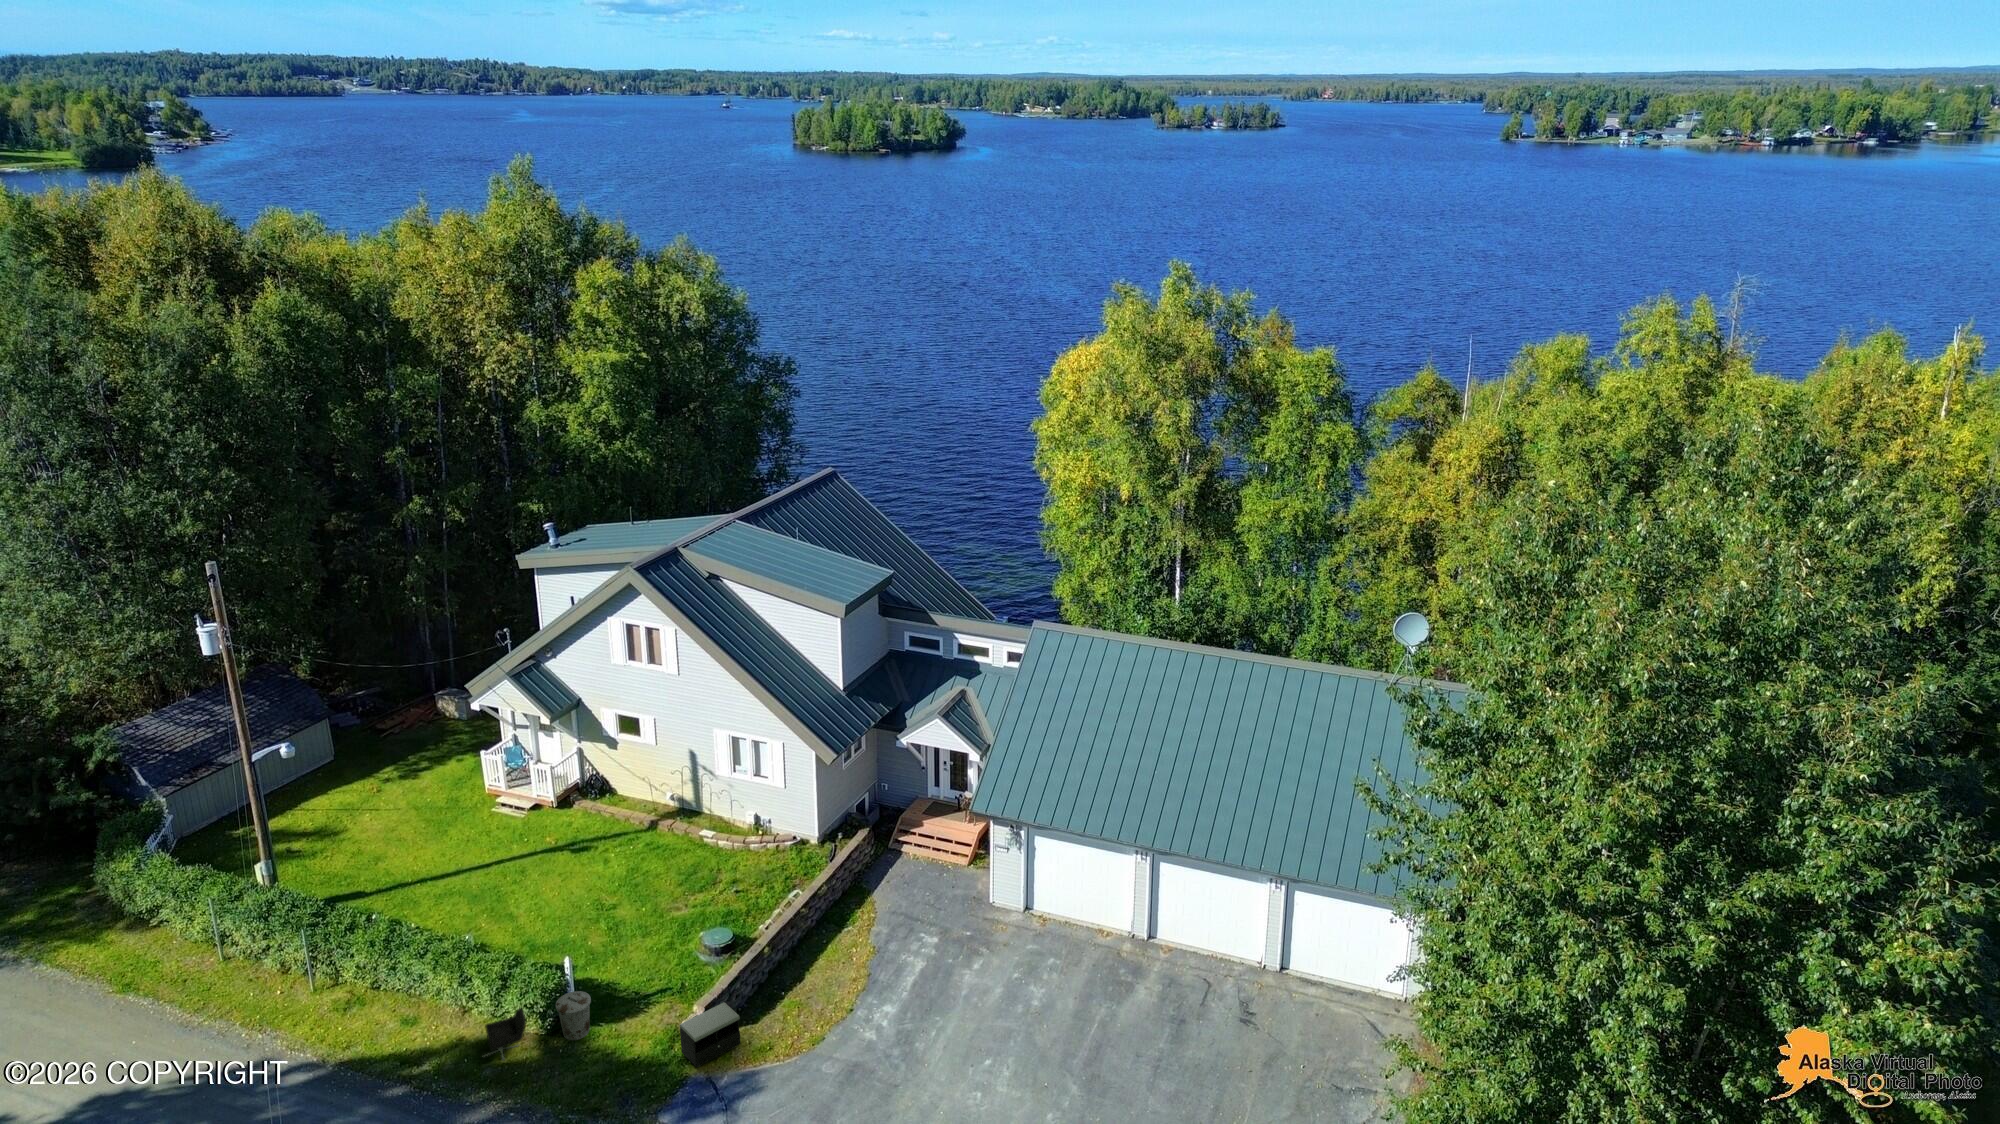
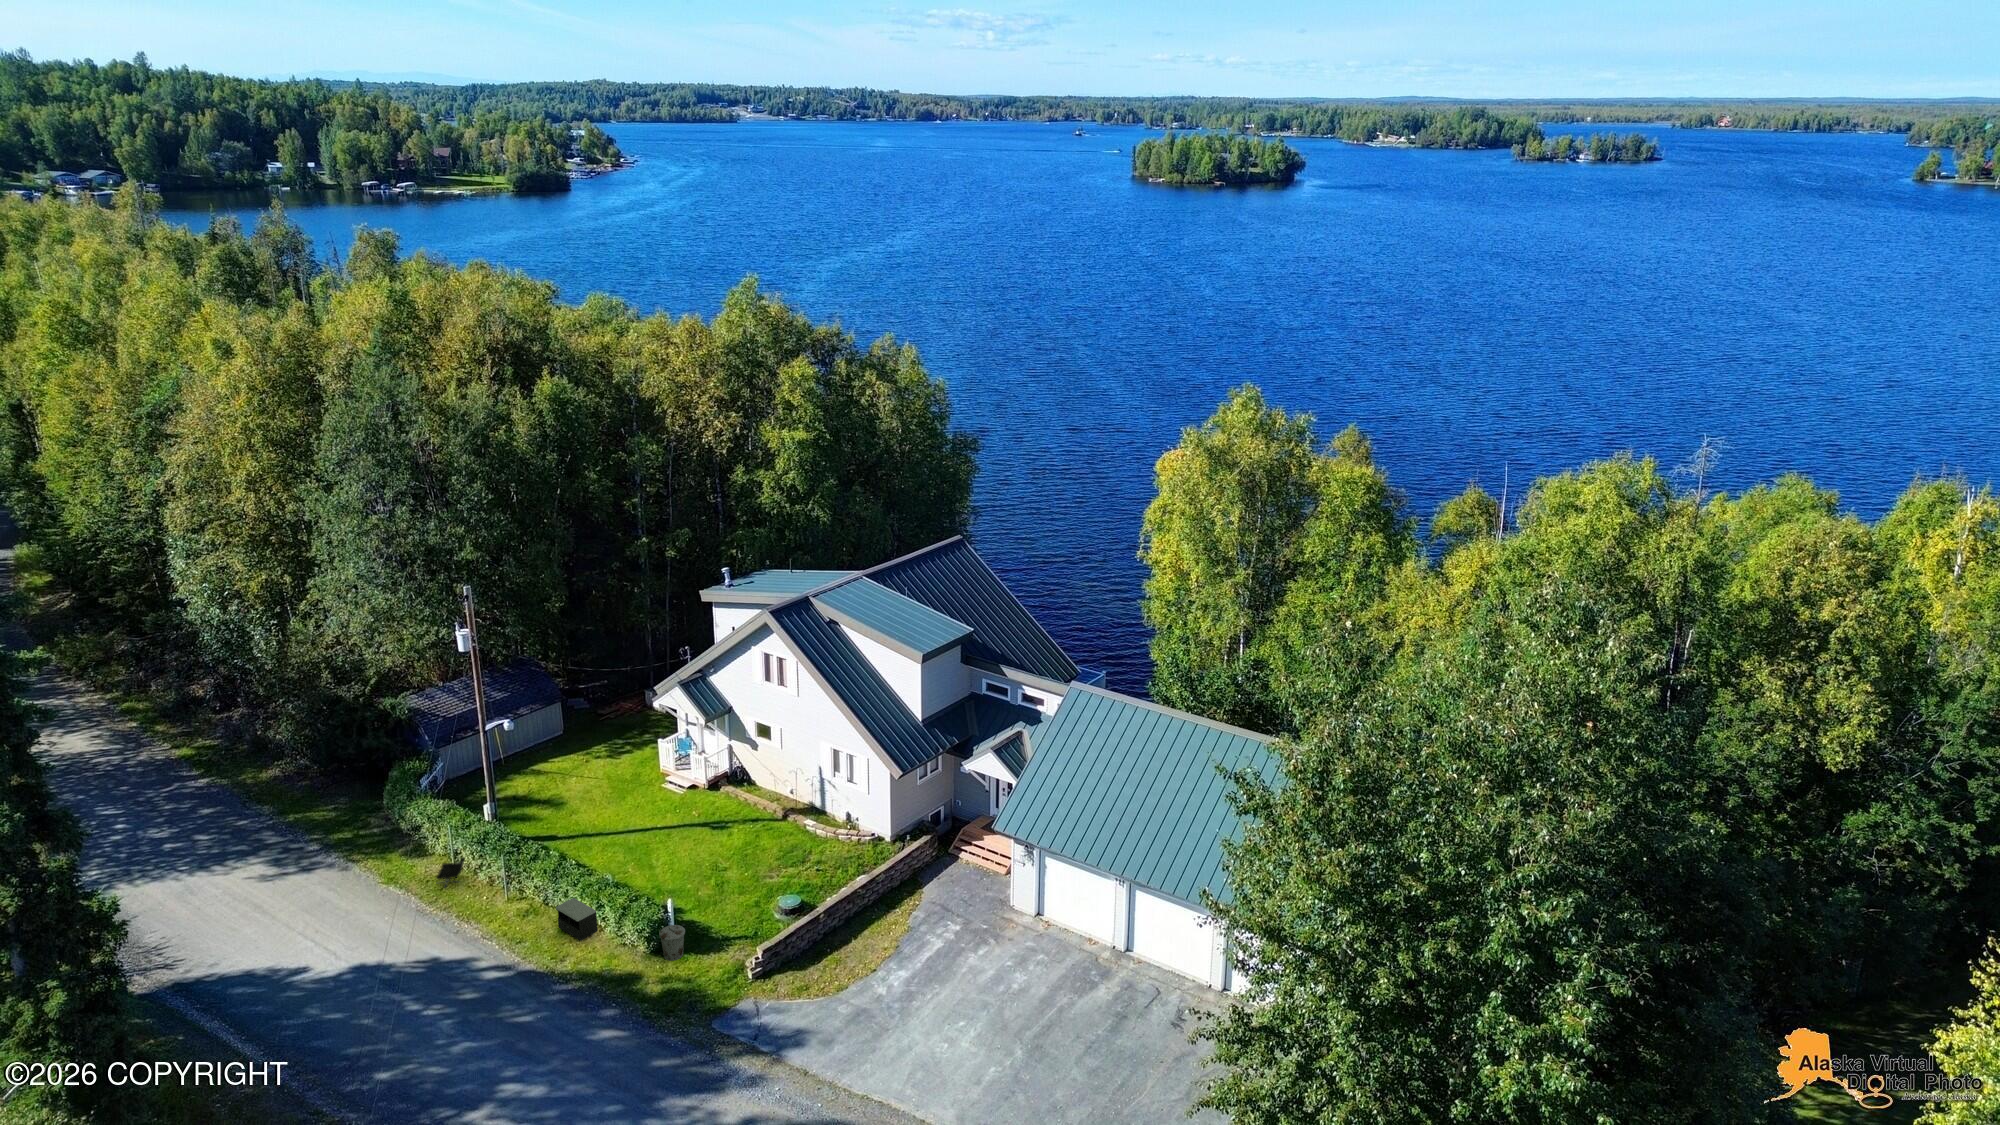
storage bench: present [680,1003,741,1067] -> present [556,898,598,941]
lounge chair: present [485,1008,527,1060] -> present [436,857,465,883]

